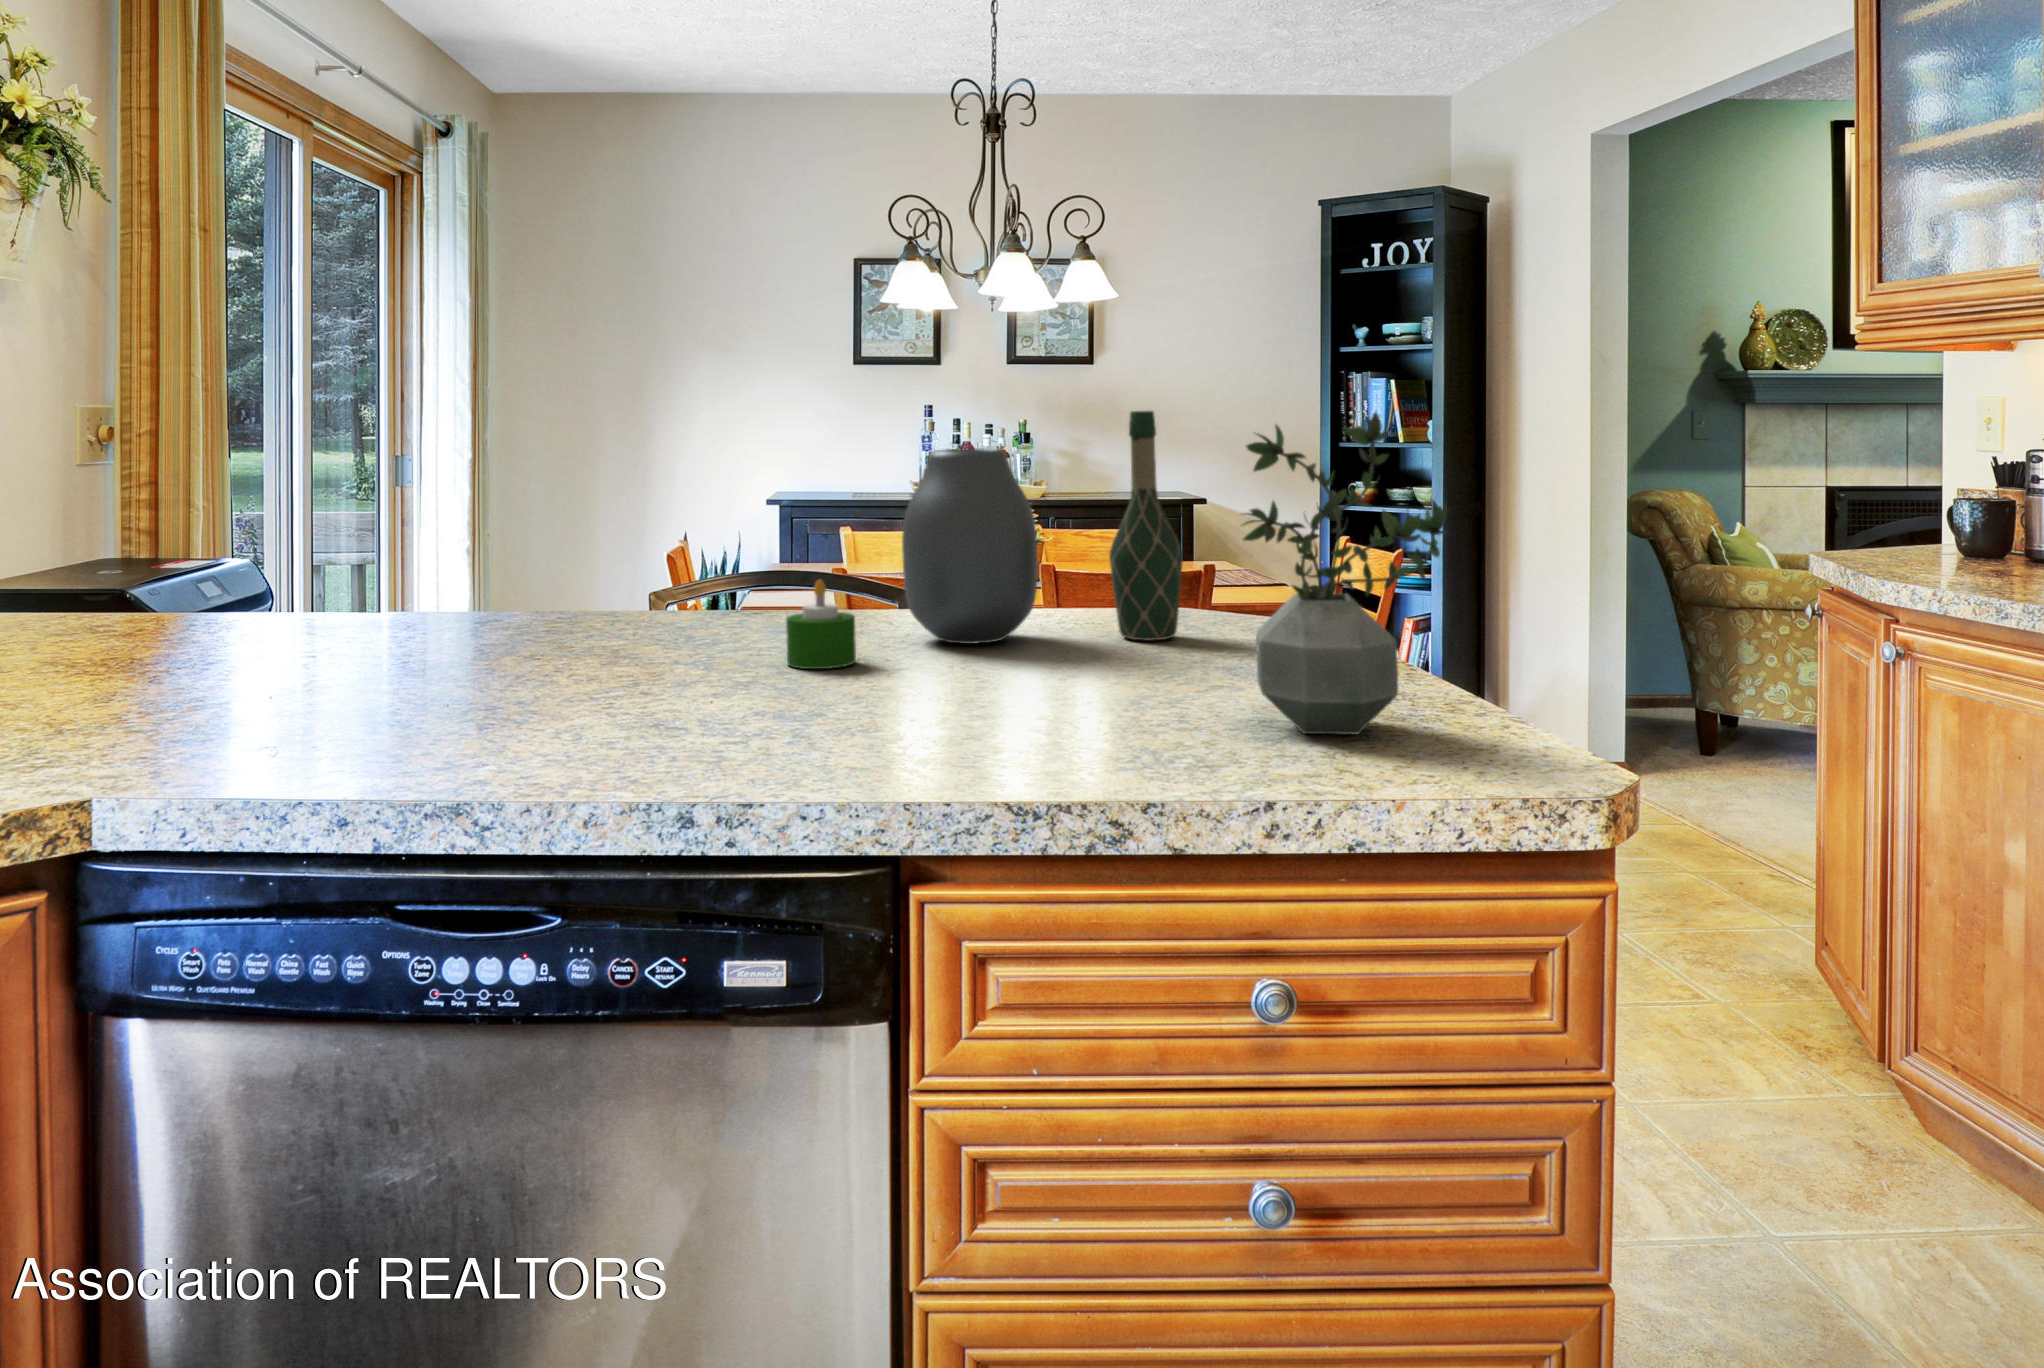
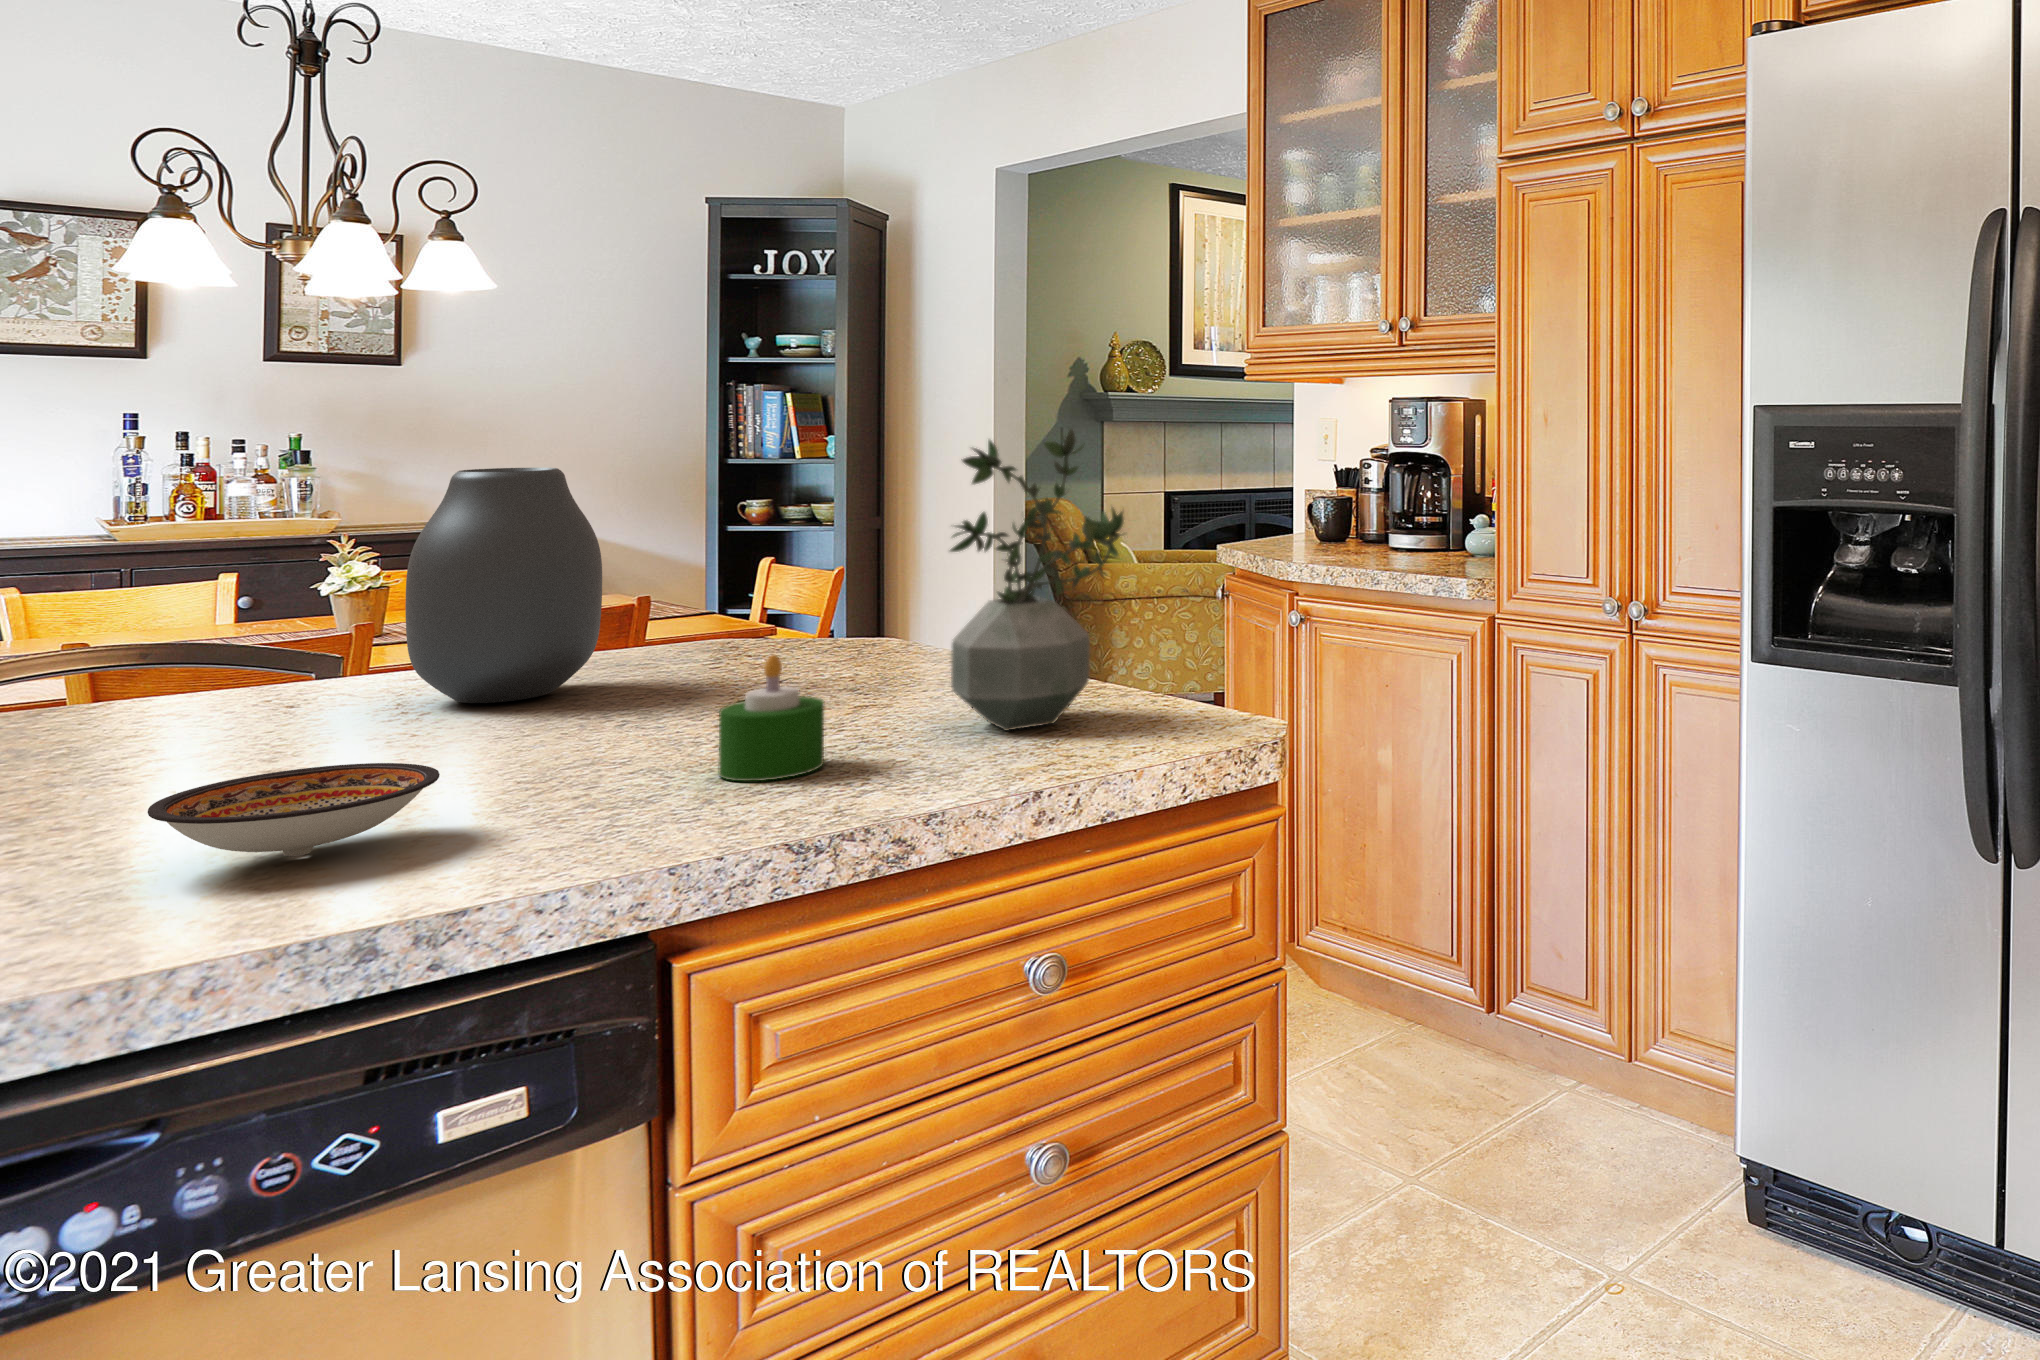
wine bottle: present [1109,411,1183,640] -> none [684,424,773,673]
candle: present [786,580,856,669] -> present [718,655,824,781]
ceramic bowl: none [634,675,806,740] -> present [148,763,440,856]

